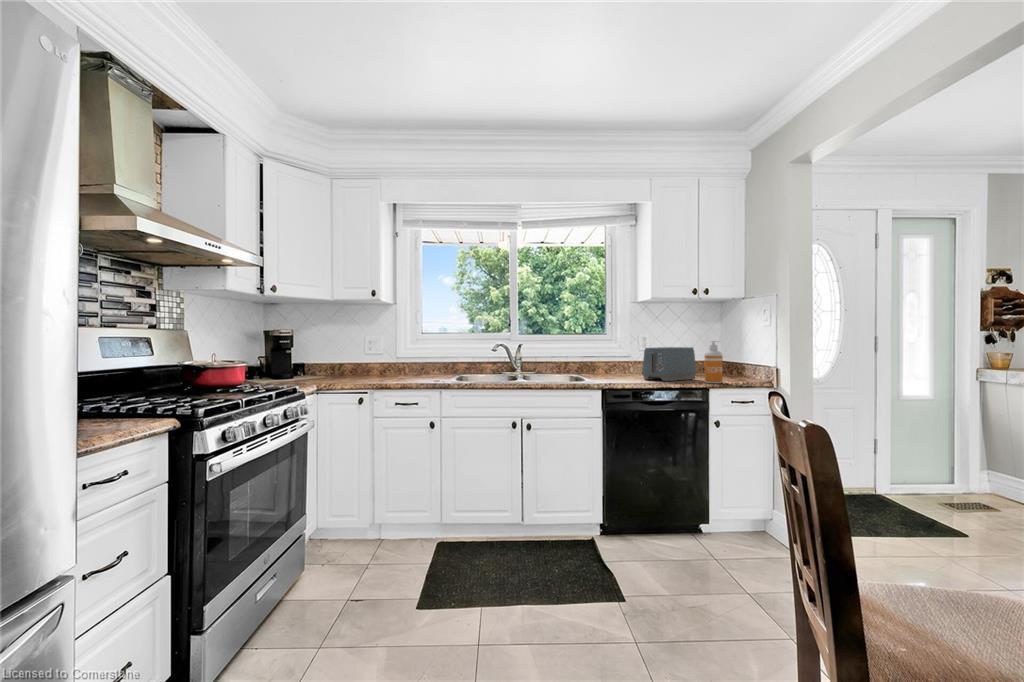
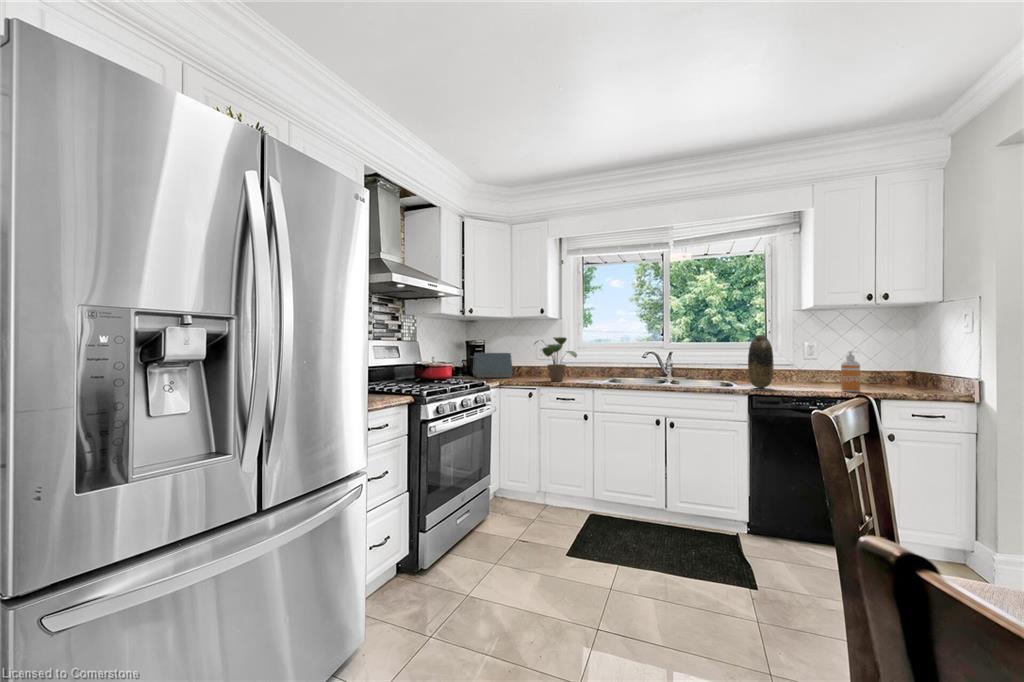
vase: none [614,324,641,382] -> present [748,335,773,388]
potted plant: none [362,325,420,381] -> present [535,337,577,381]
toaster: present [642,347,696,381] -> present [471,353,513,378]

